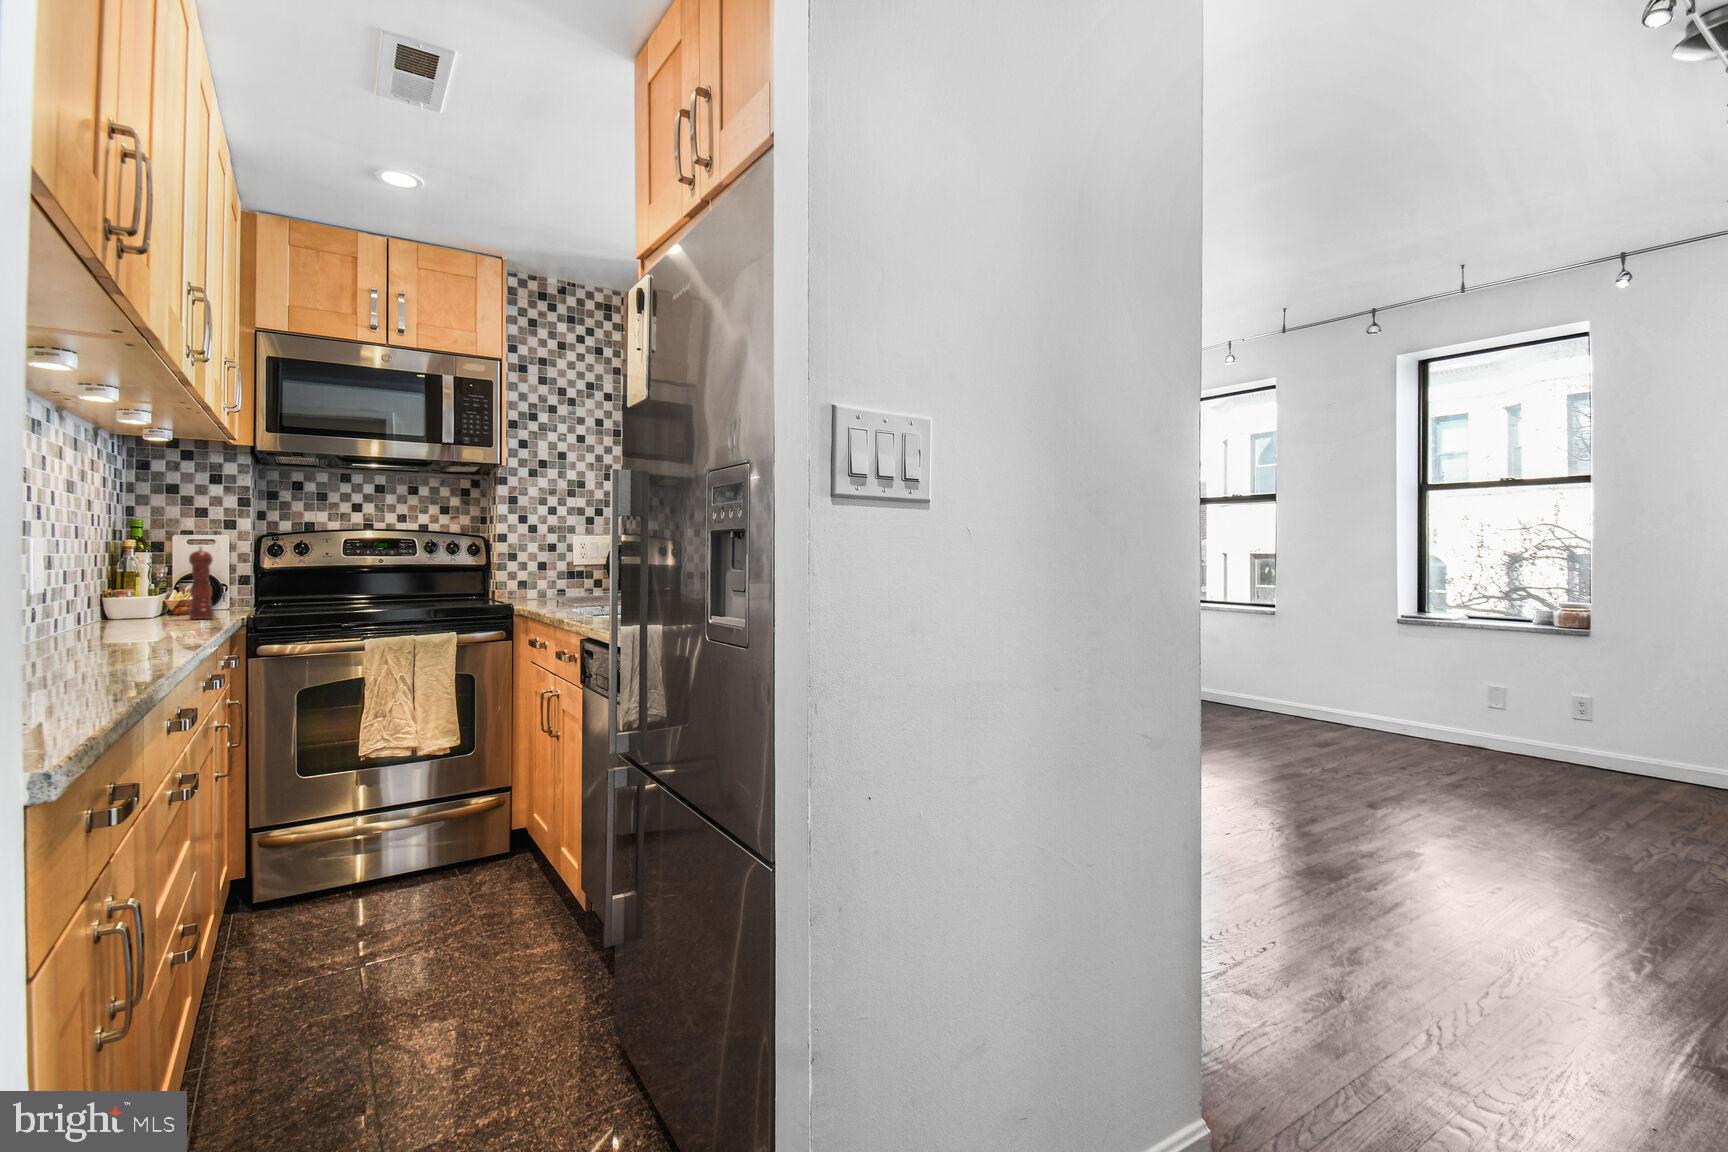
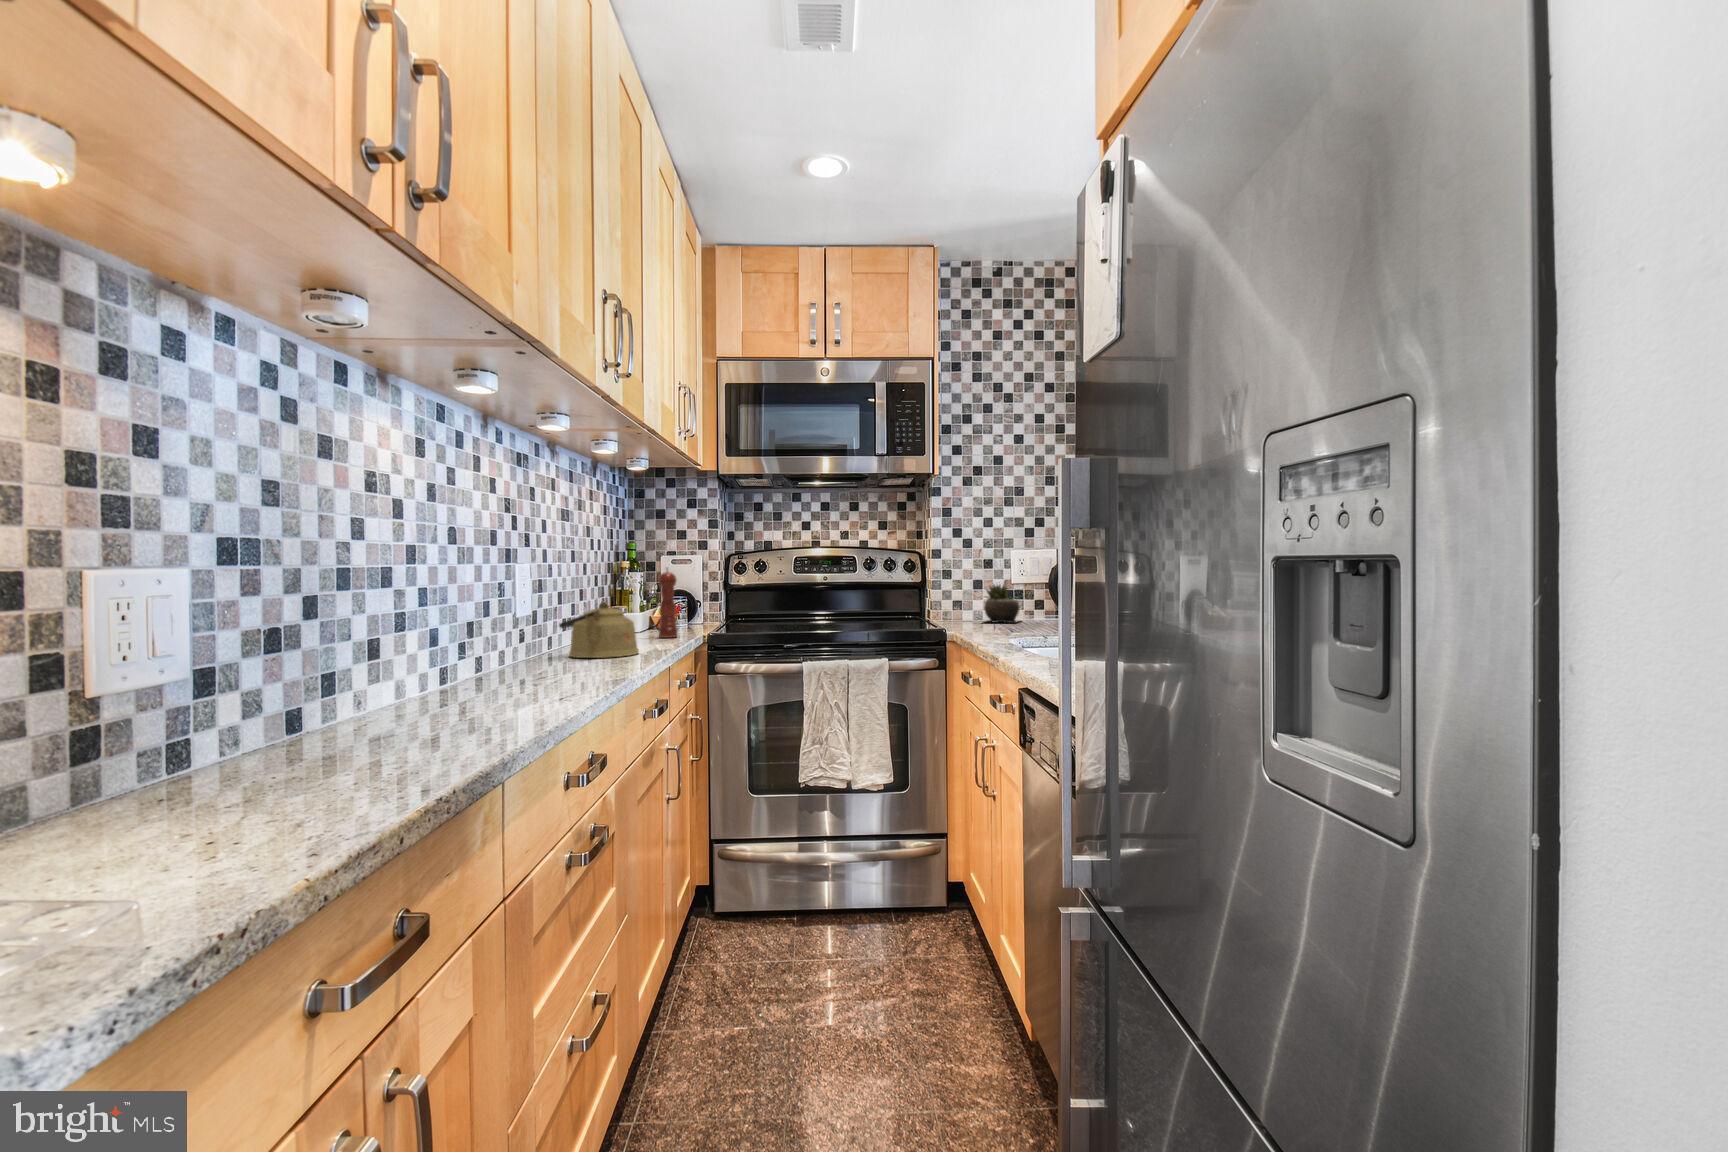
succulent plant: none [544,566,584,601] -> present [984,585,1019,623]
kettle: none [83,579,186,636] -> present [559,602,639,658]

